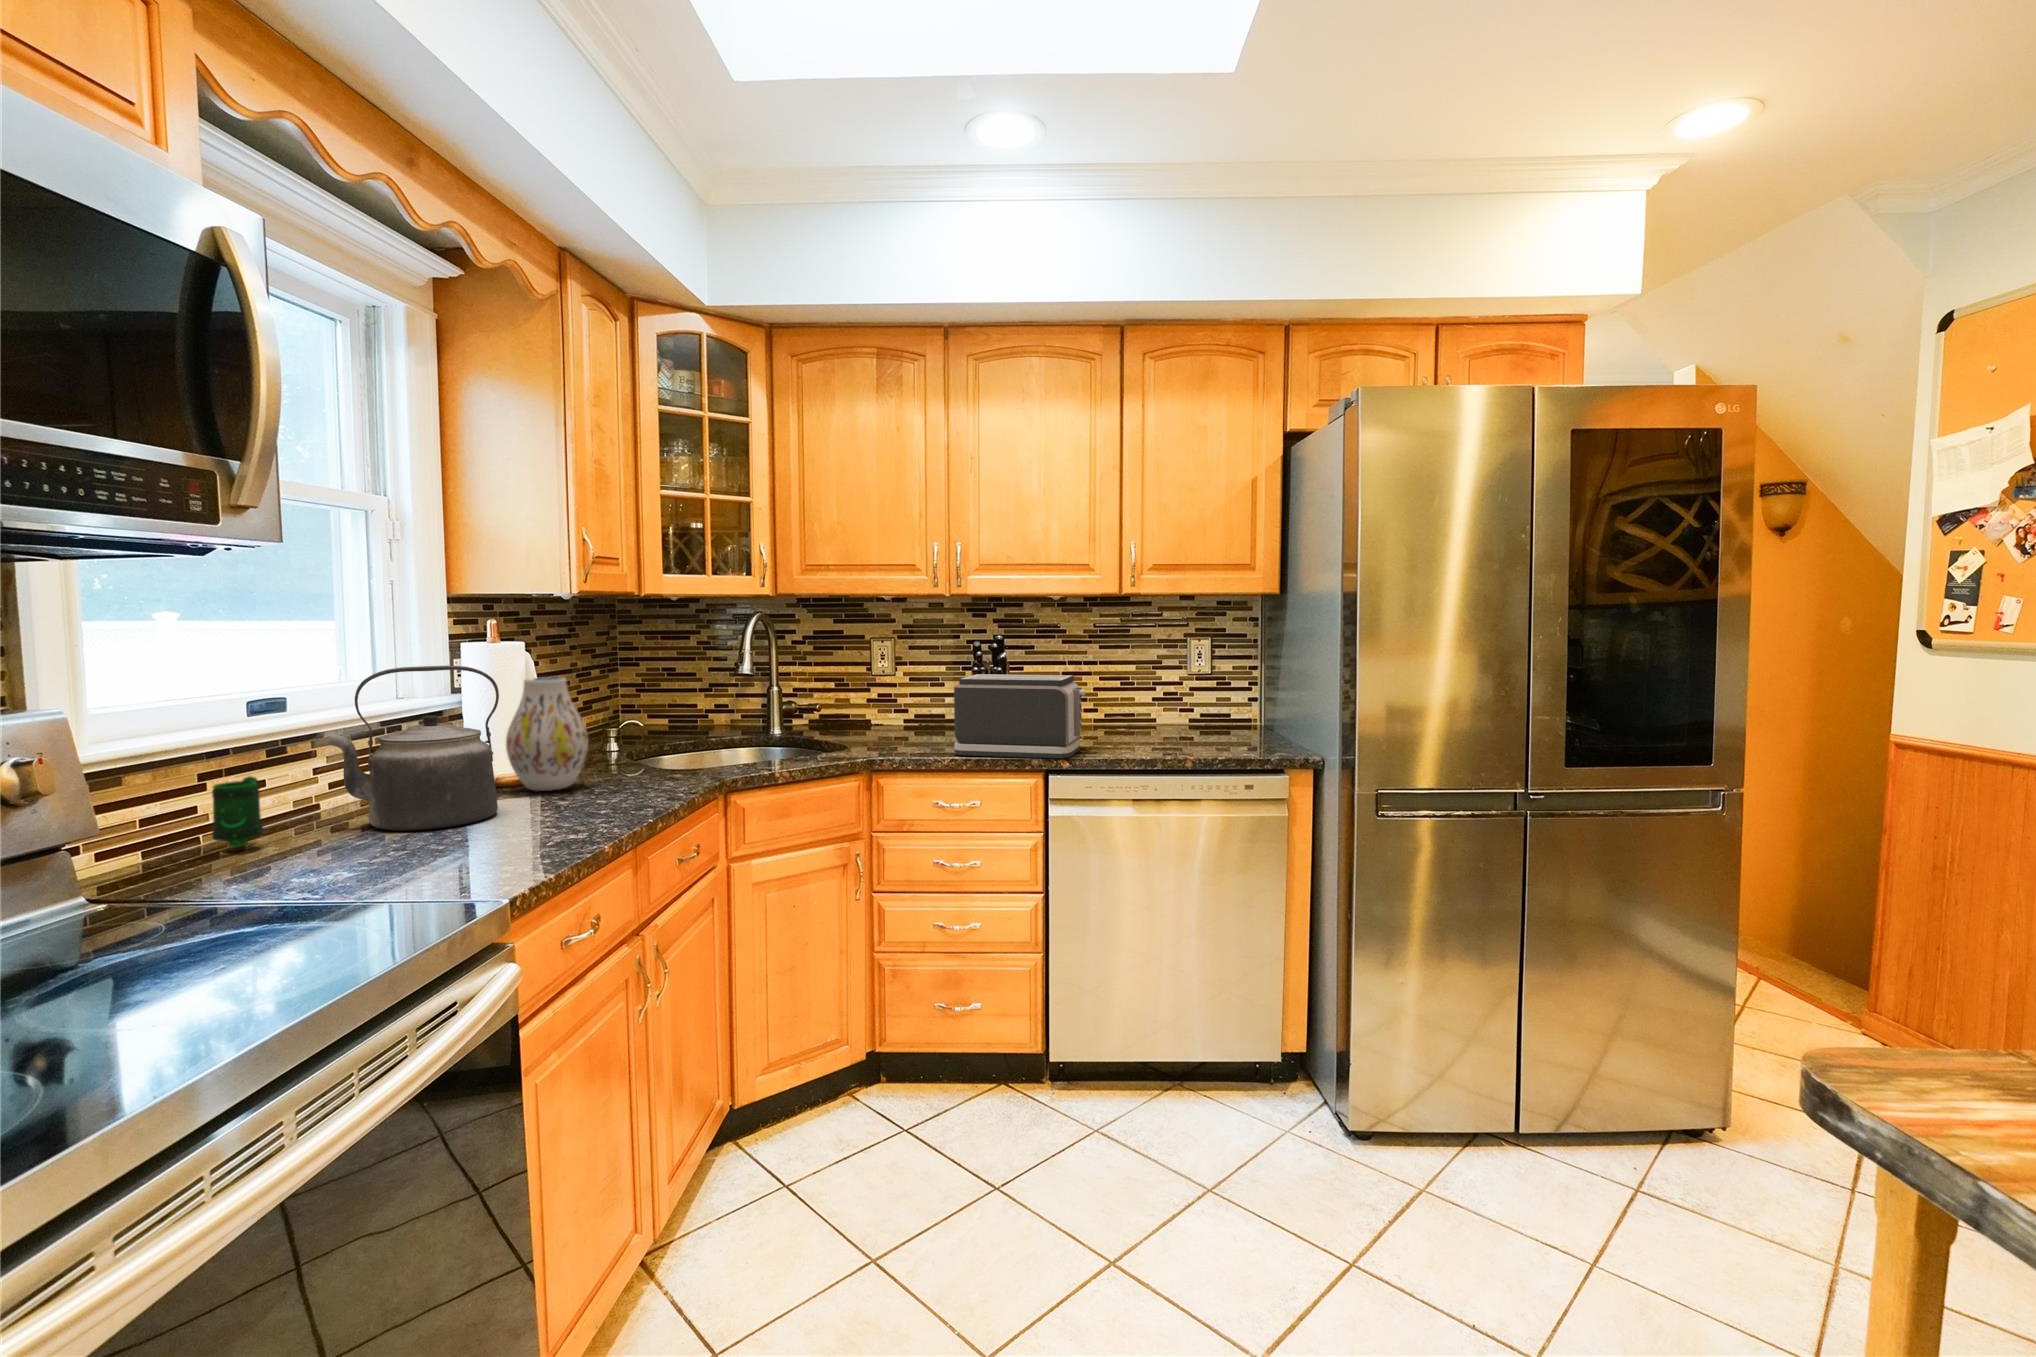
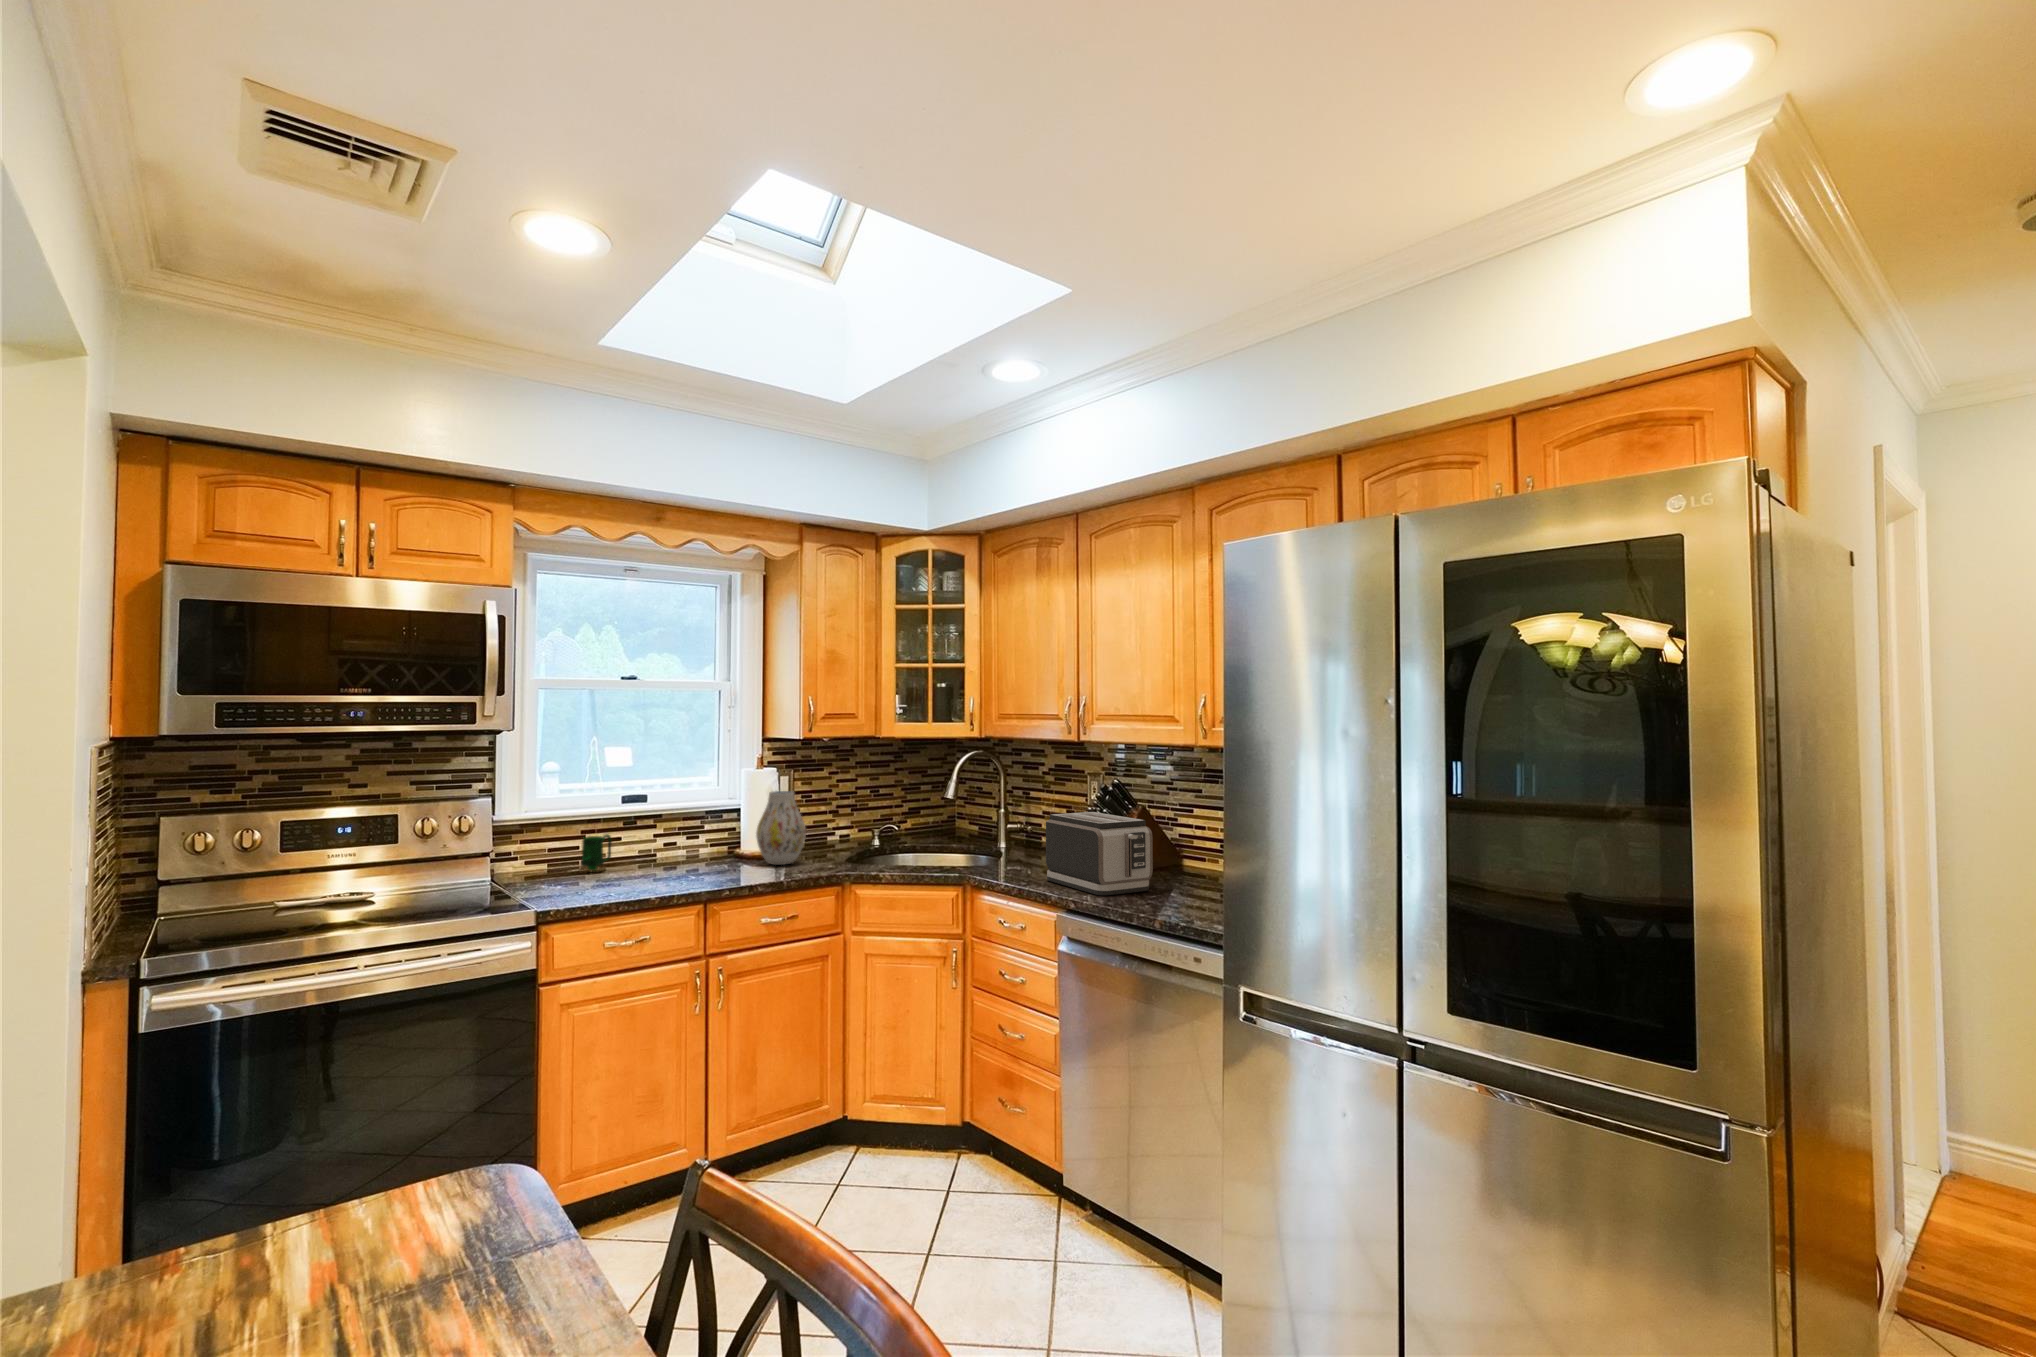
kettle: present [328,666,499,831] -> none [643,781,722,876]

